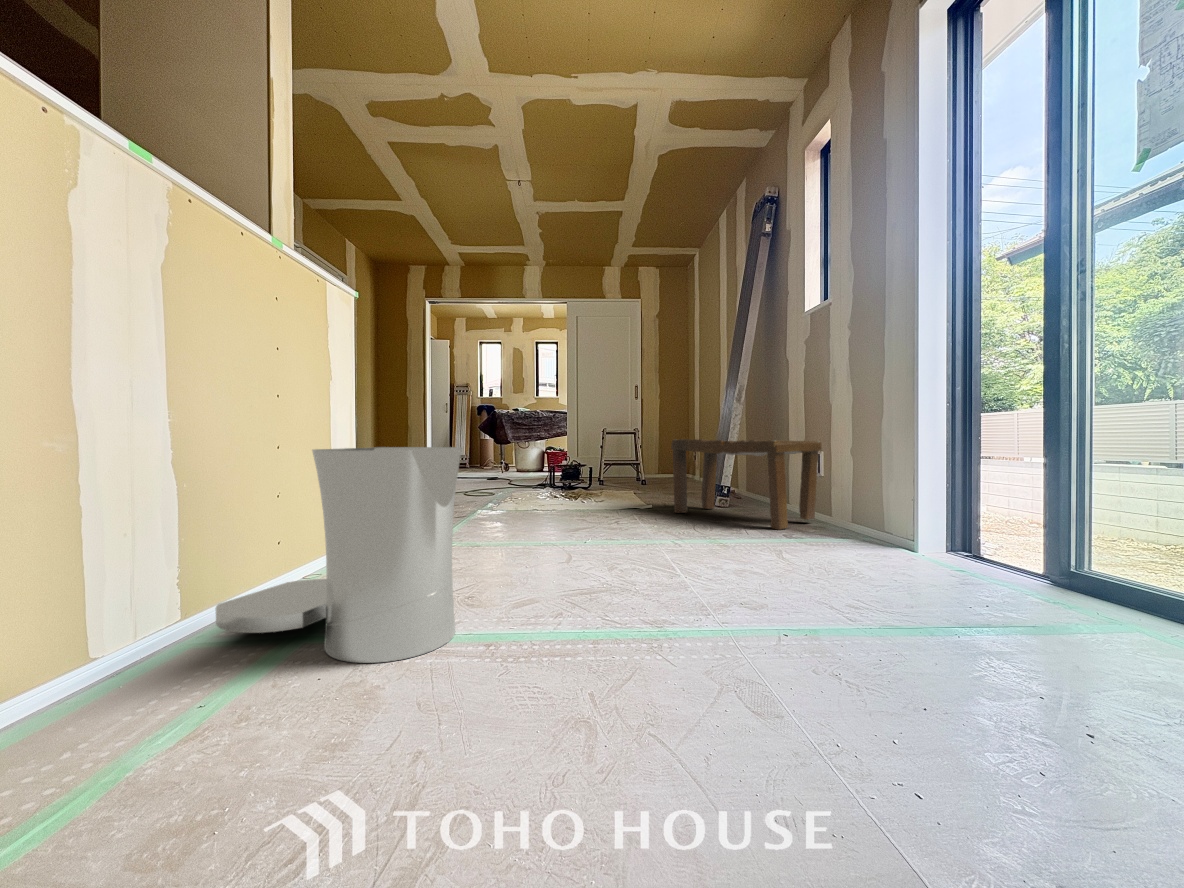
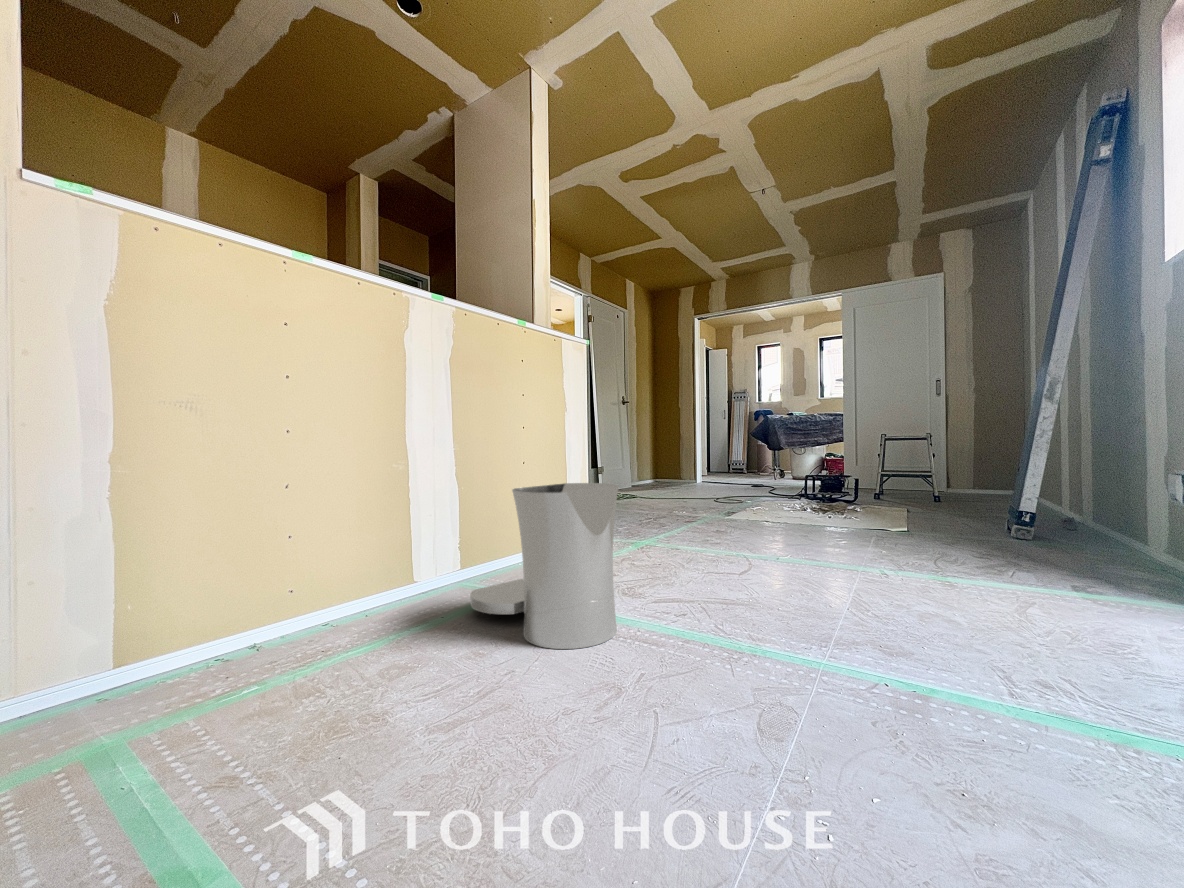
bench: present [671,439,822,530] -> none [930,455,1150,574]

